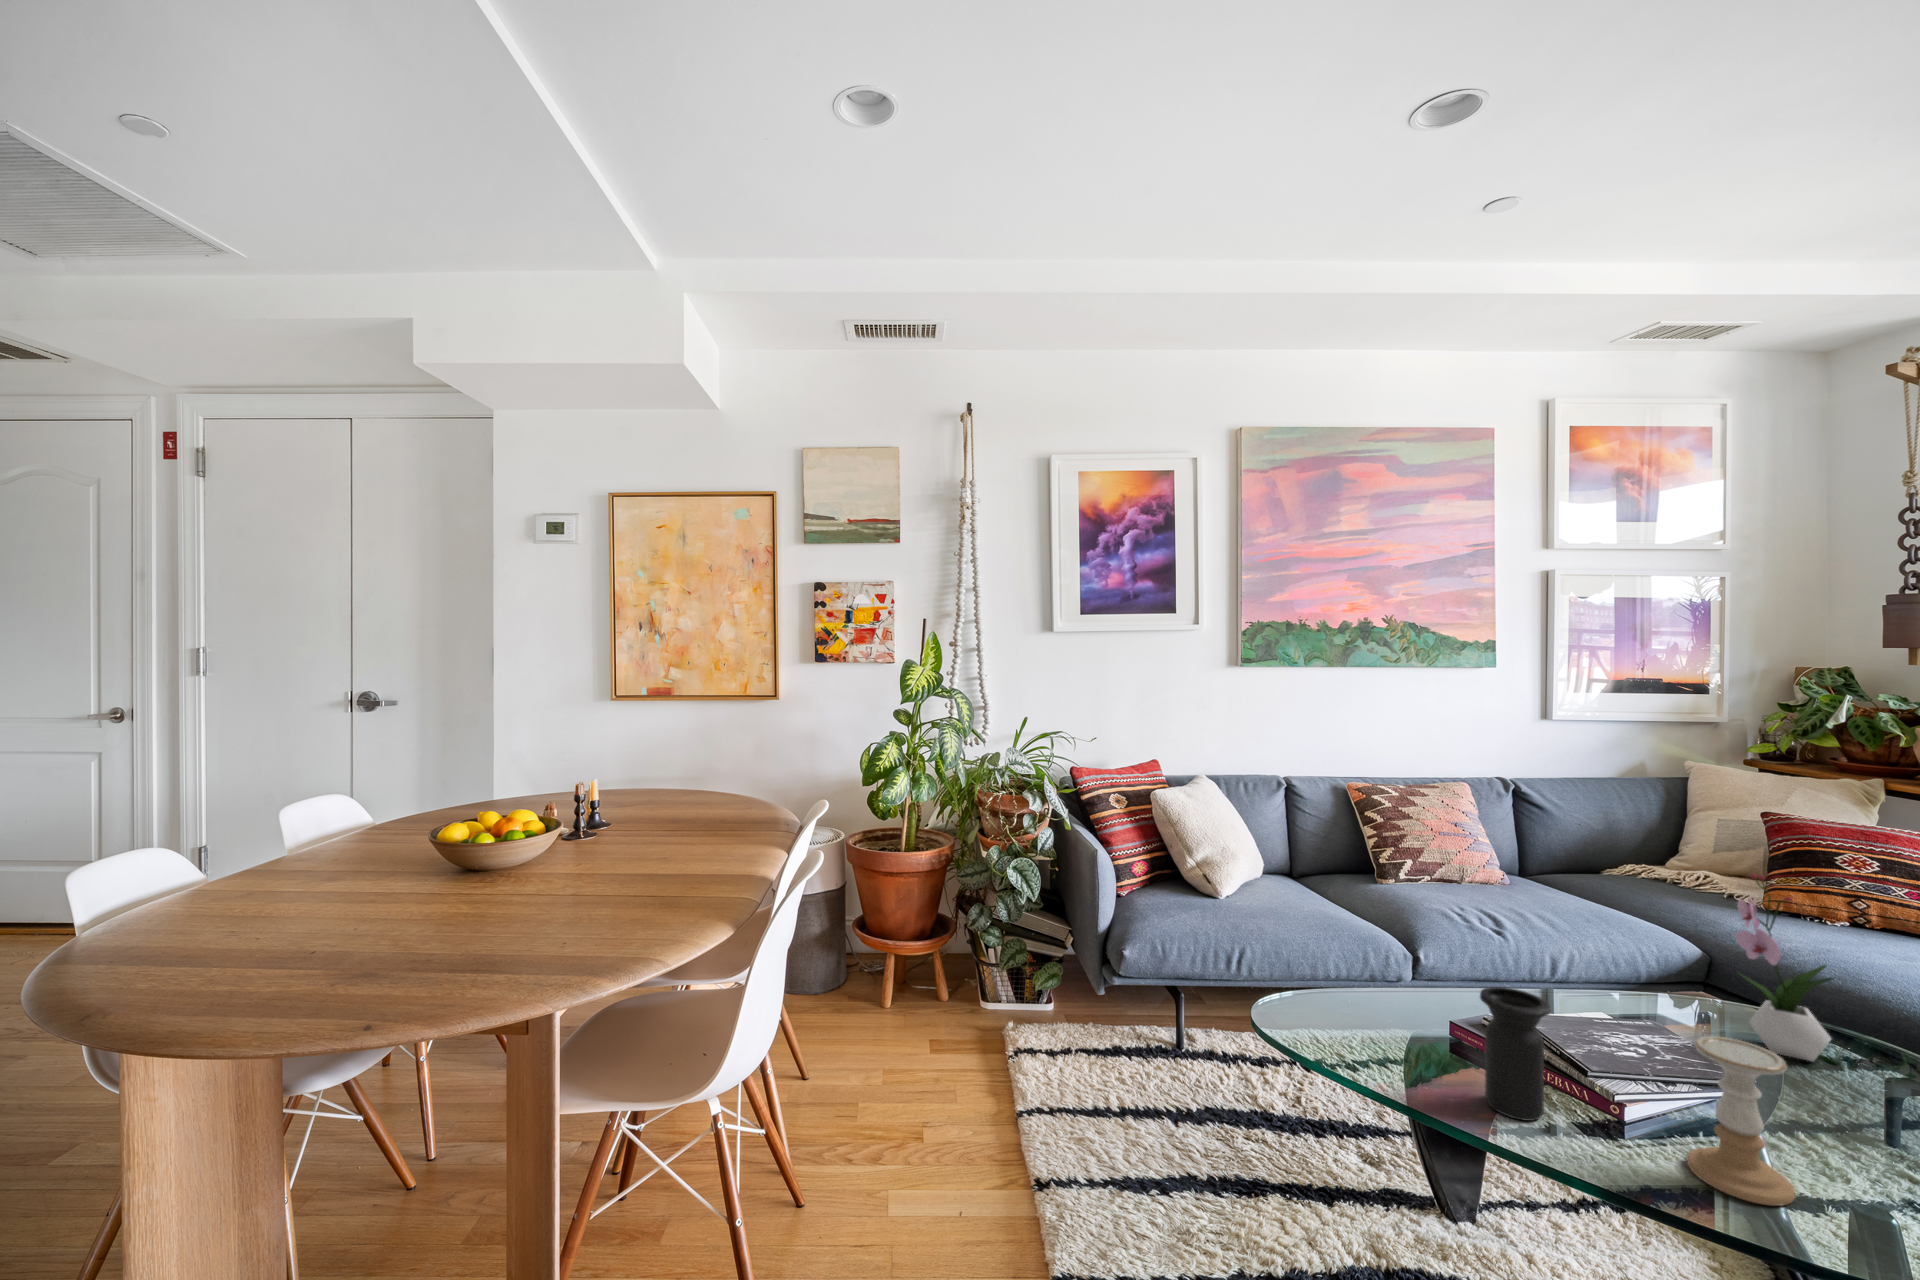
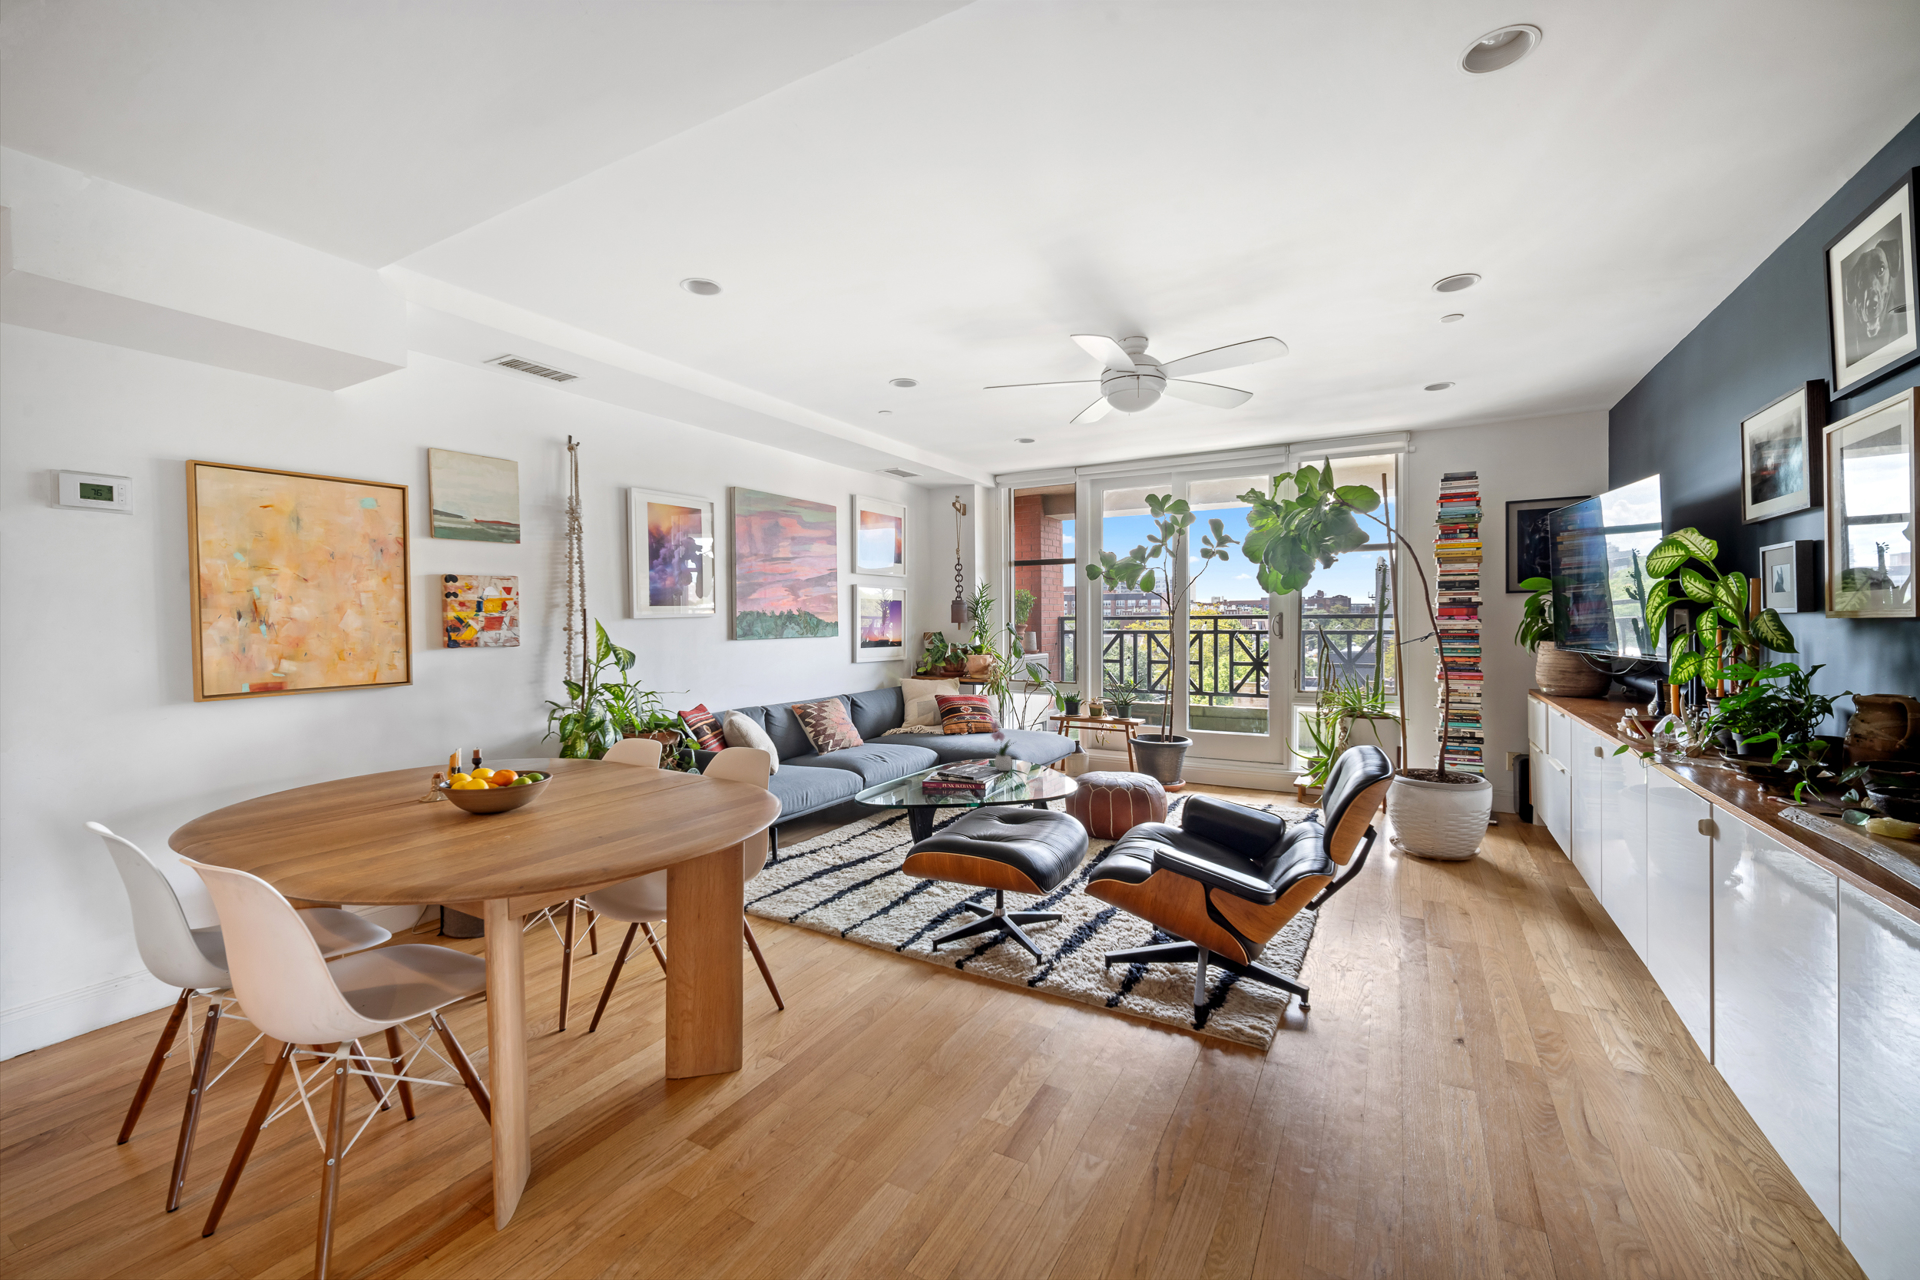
vase: present [1480,987,1550,1121] -> none [970,760,991,802]
candle holder: present [1687,1036,1795,1206] -> none [1021,756,1044,799]

